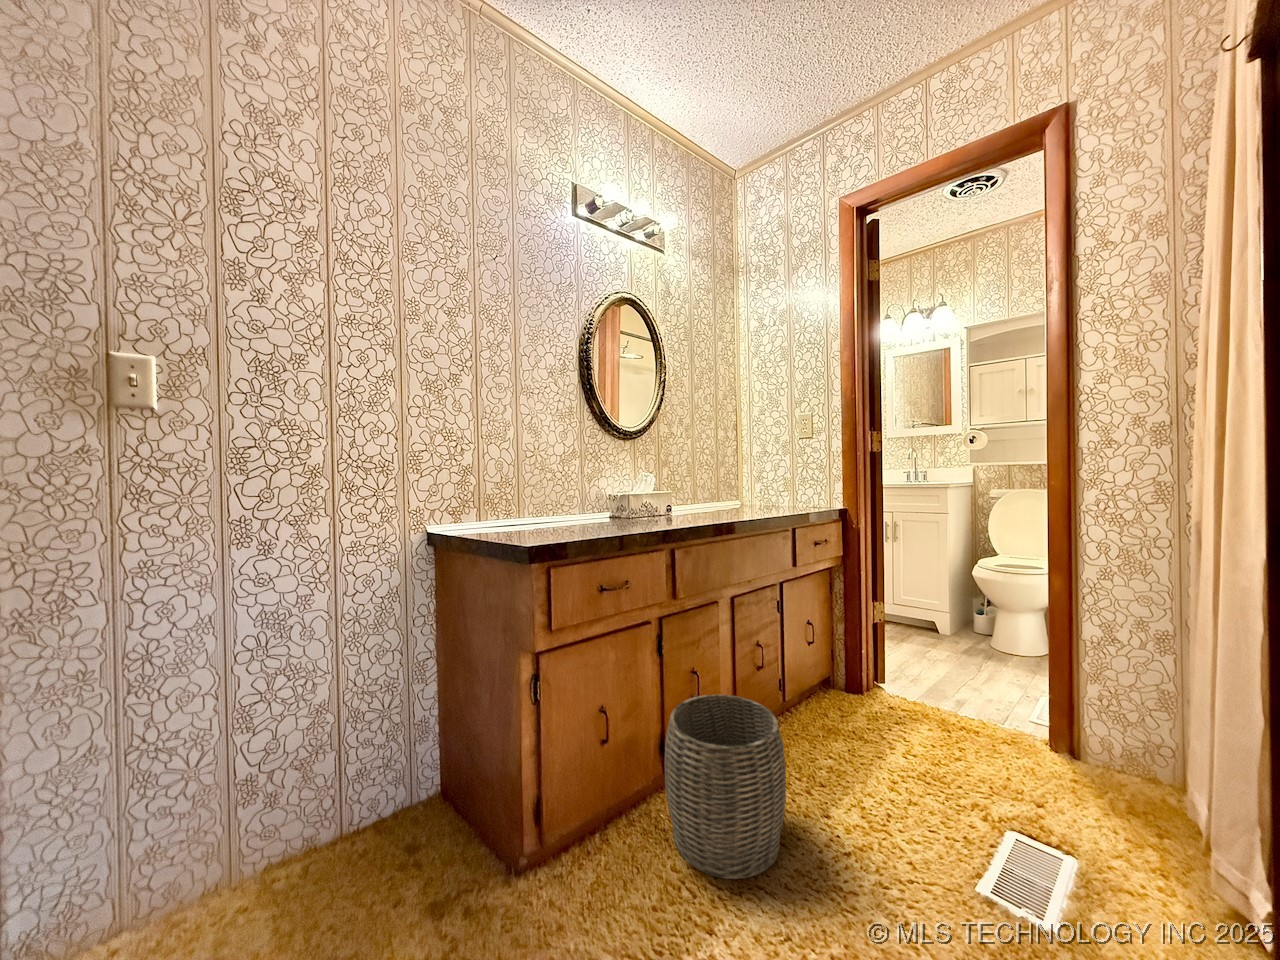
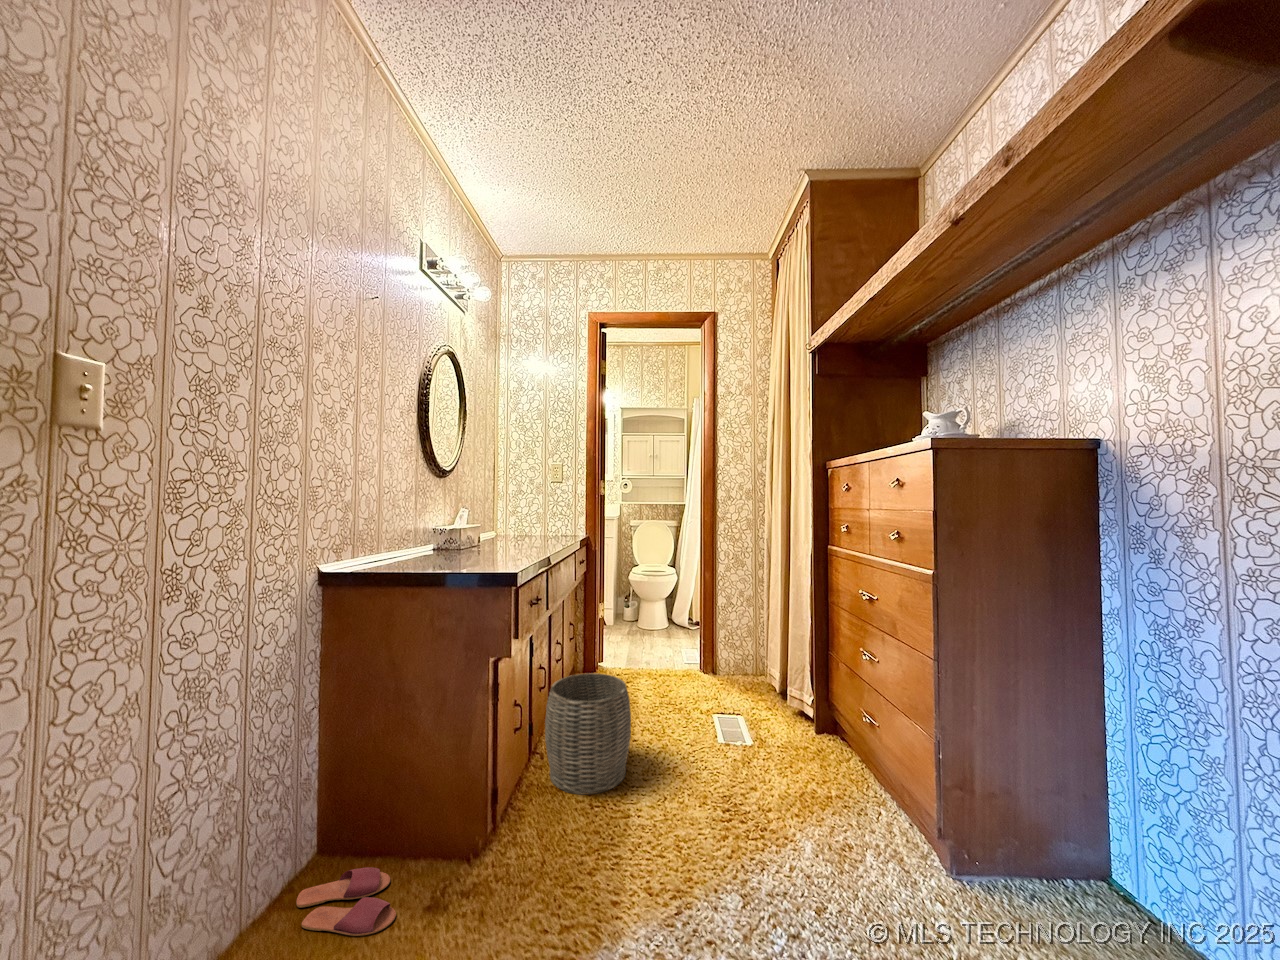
slippers: none [373,820,456,903] -> present [296,867,396,936]

